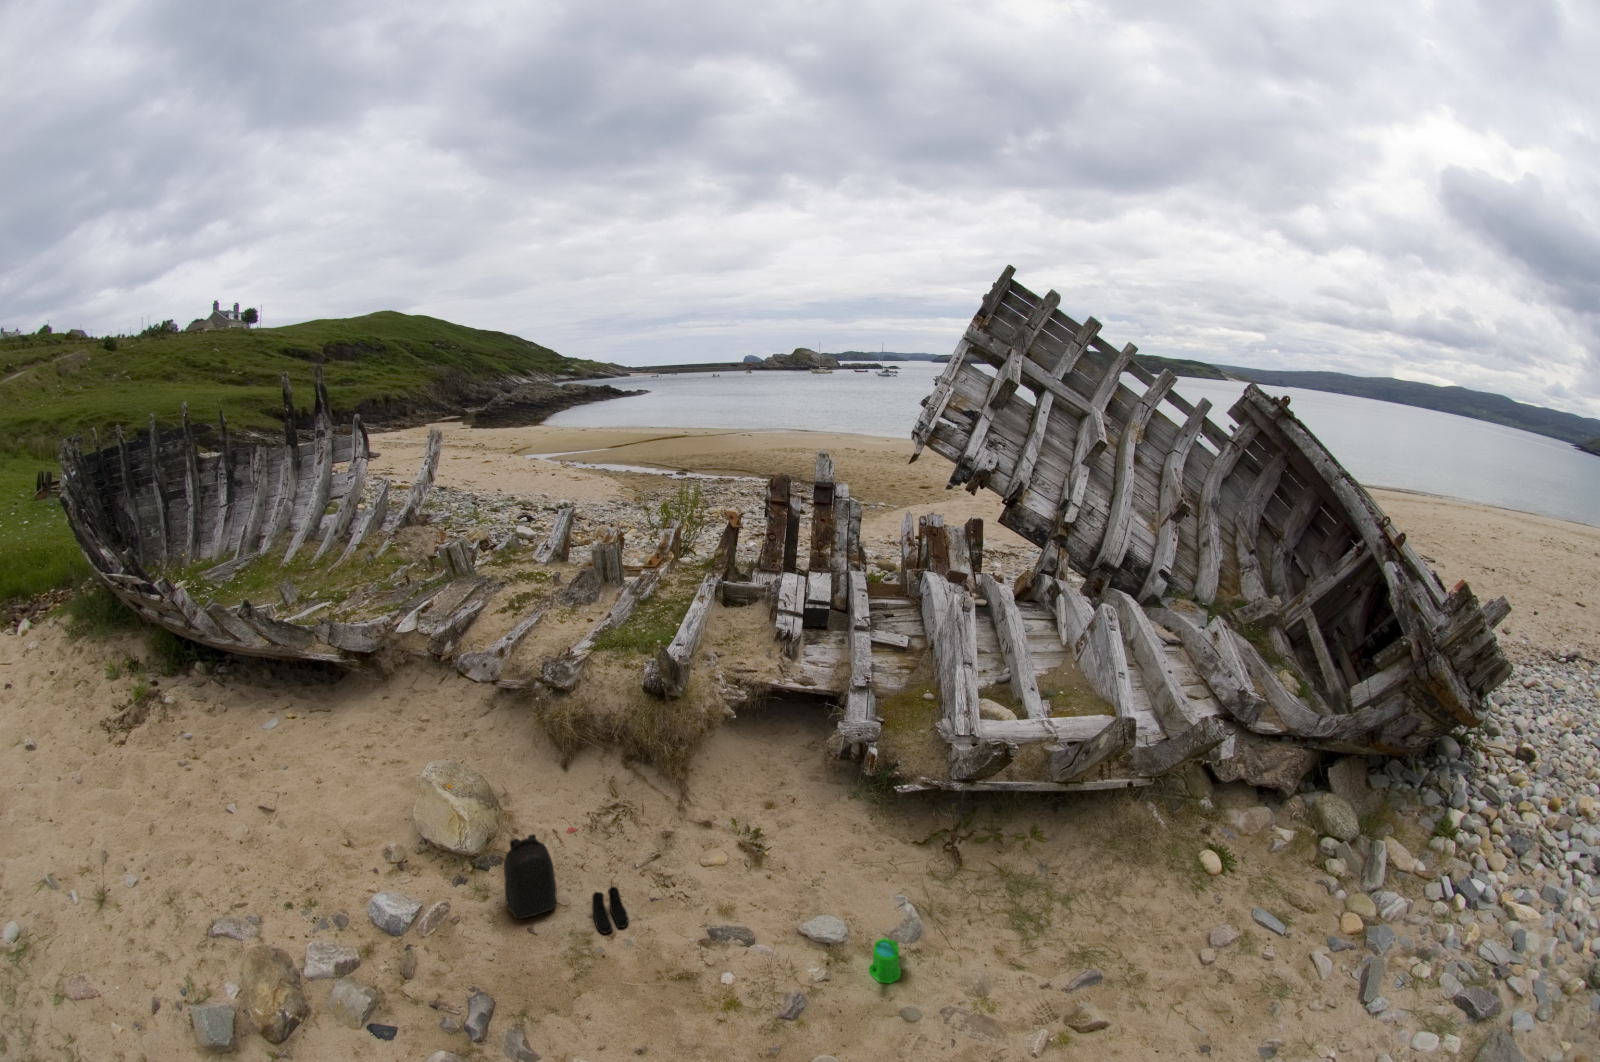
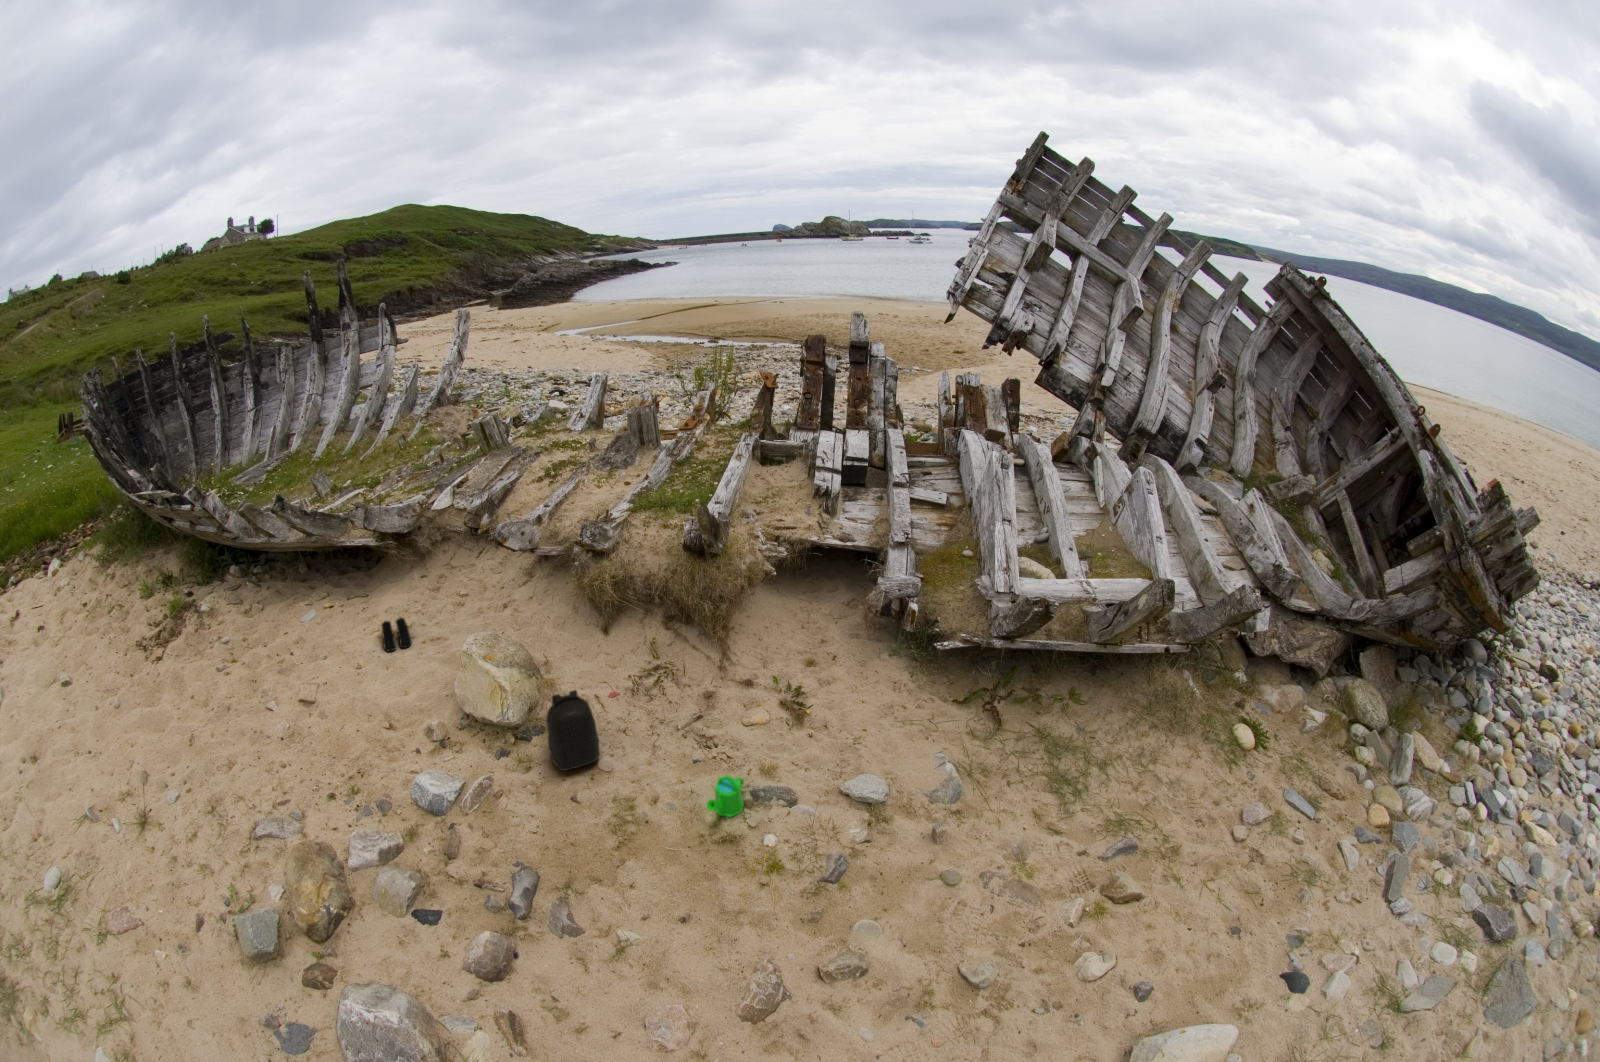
boots: present [592,887,628,933] -> present [381,618,412,651]
watering can: present [869,938,901,983] -> present [707,775,744,817]

